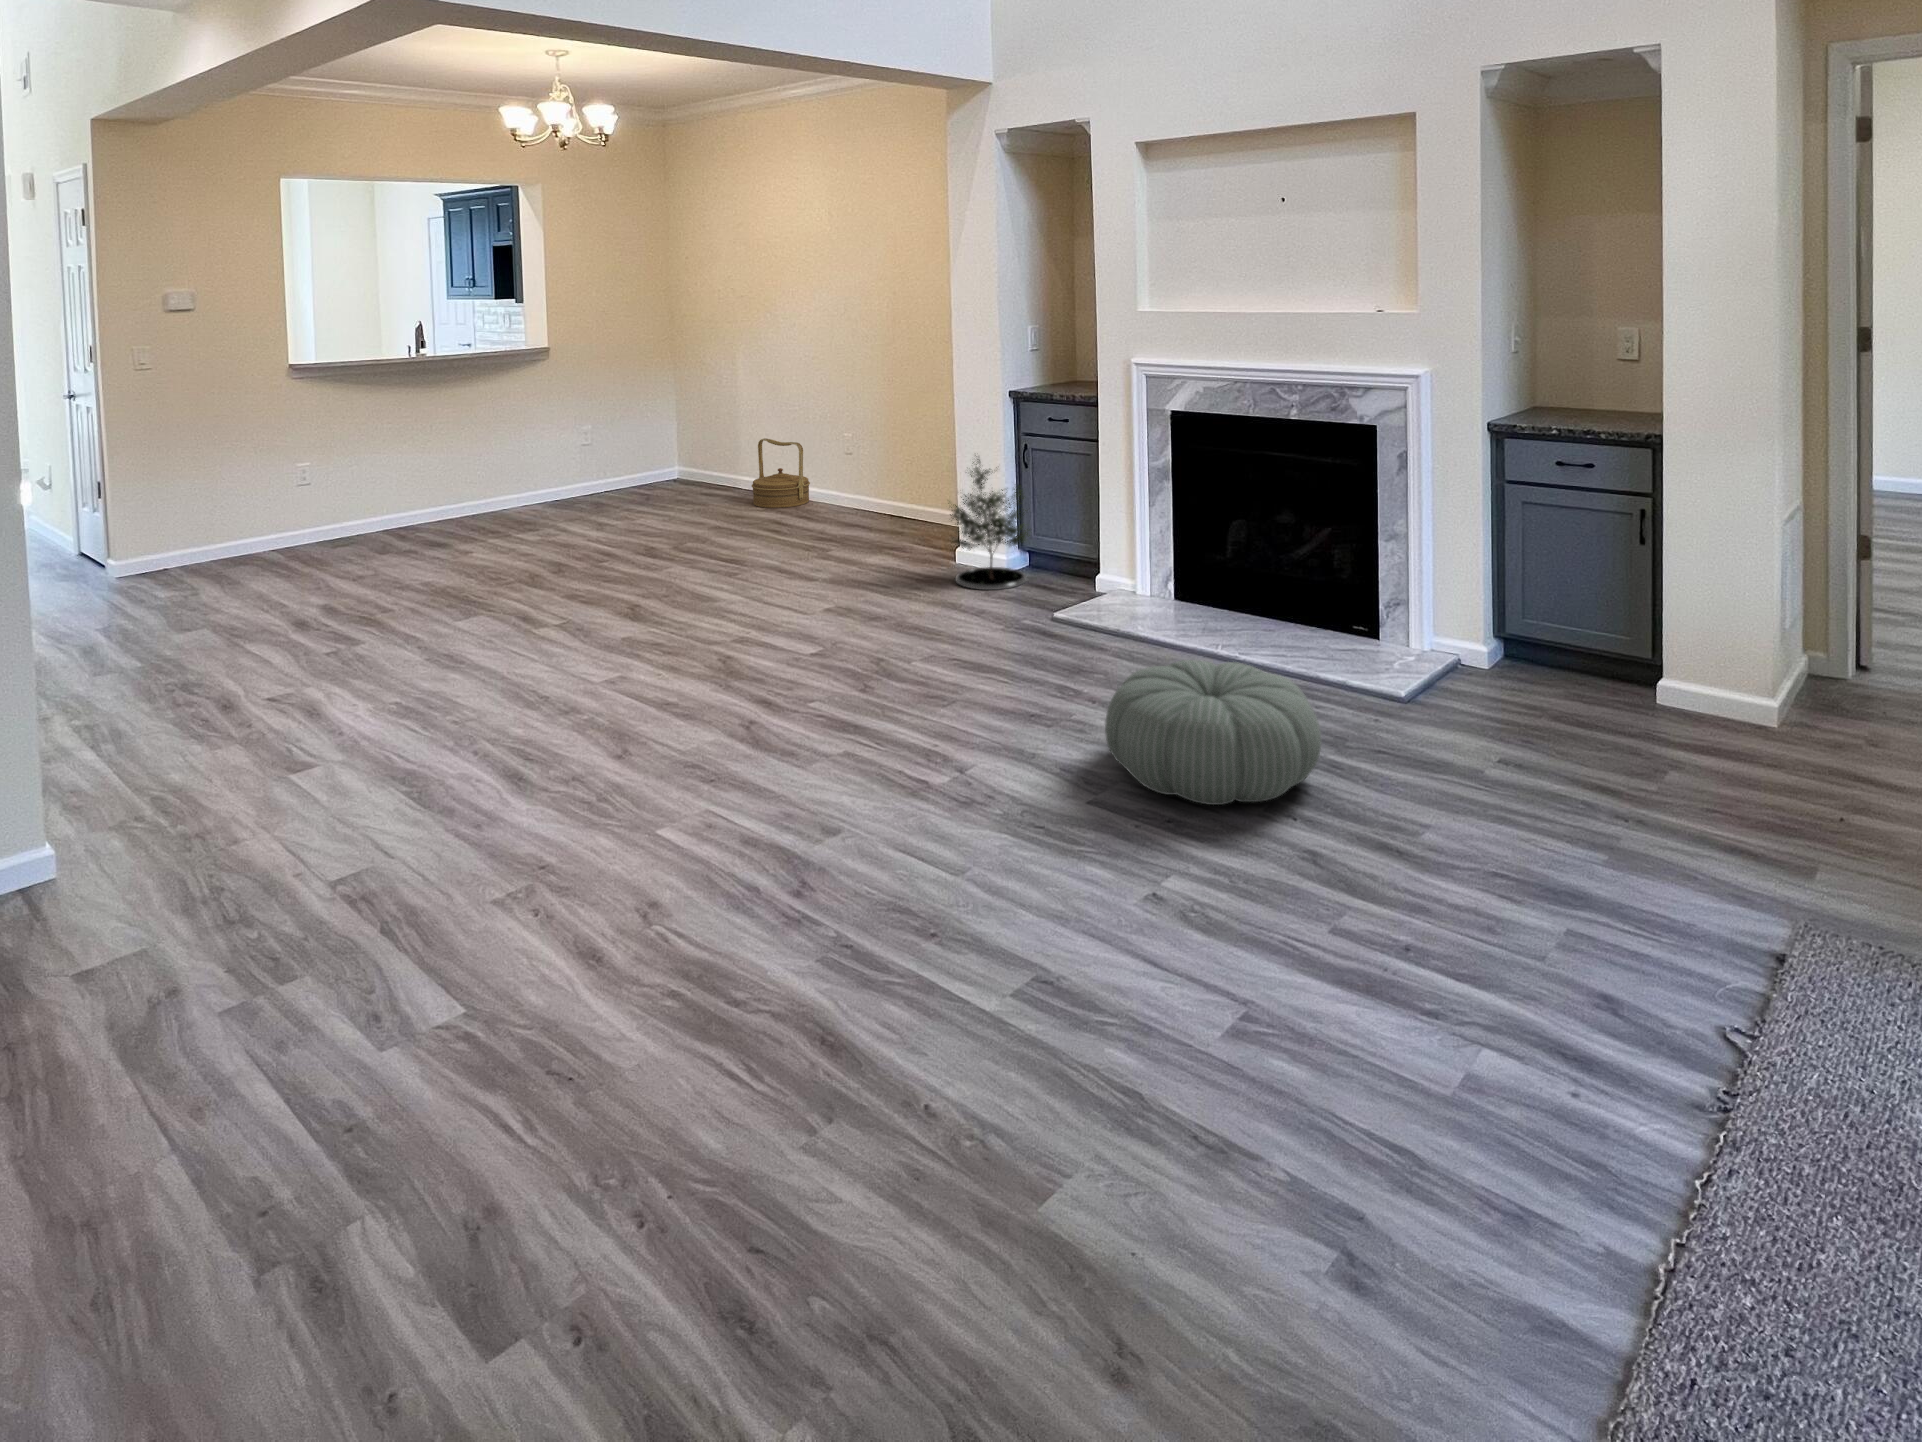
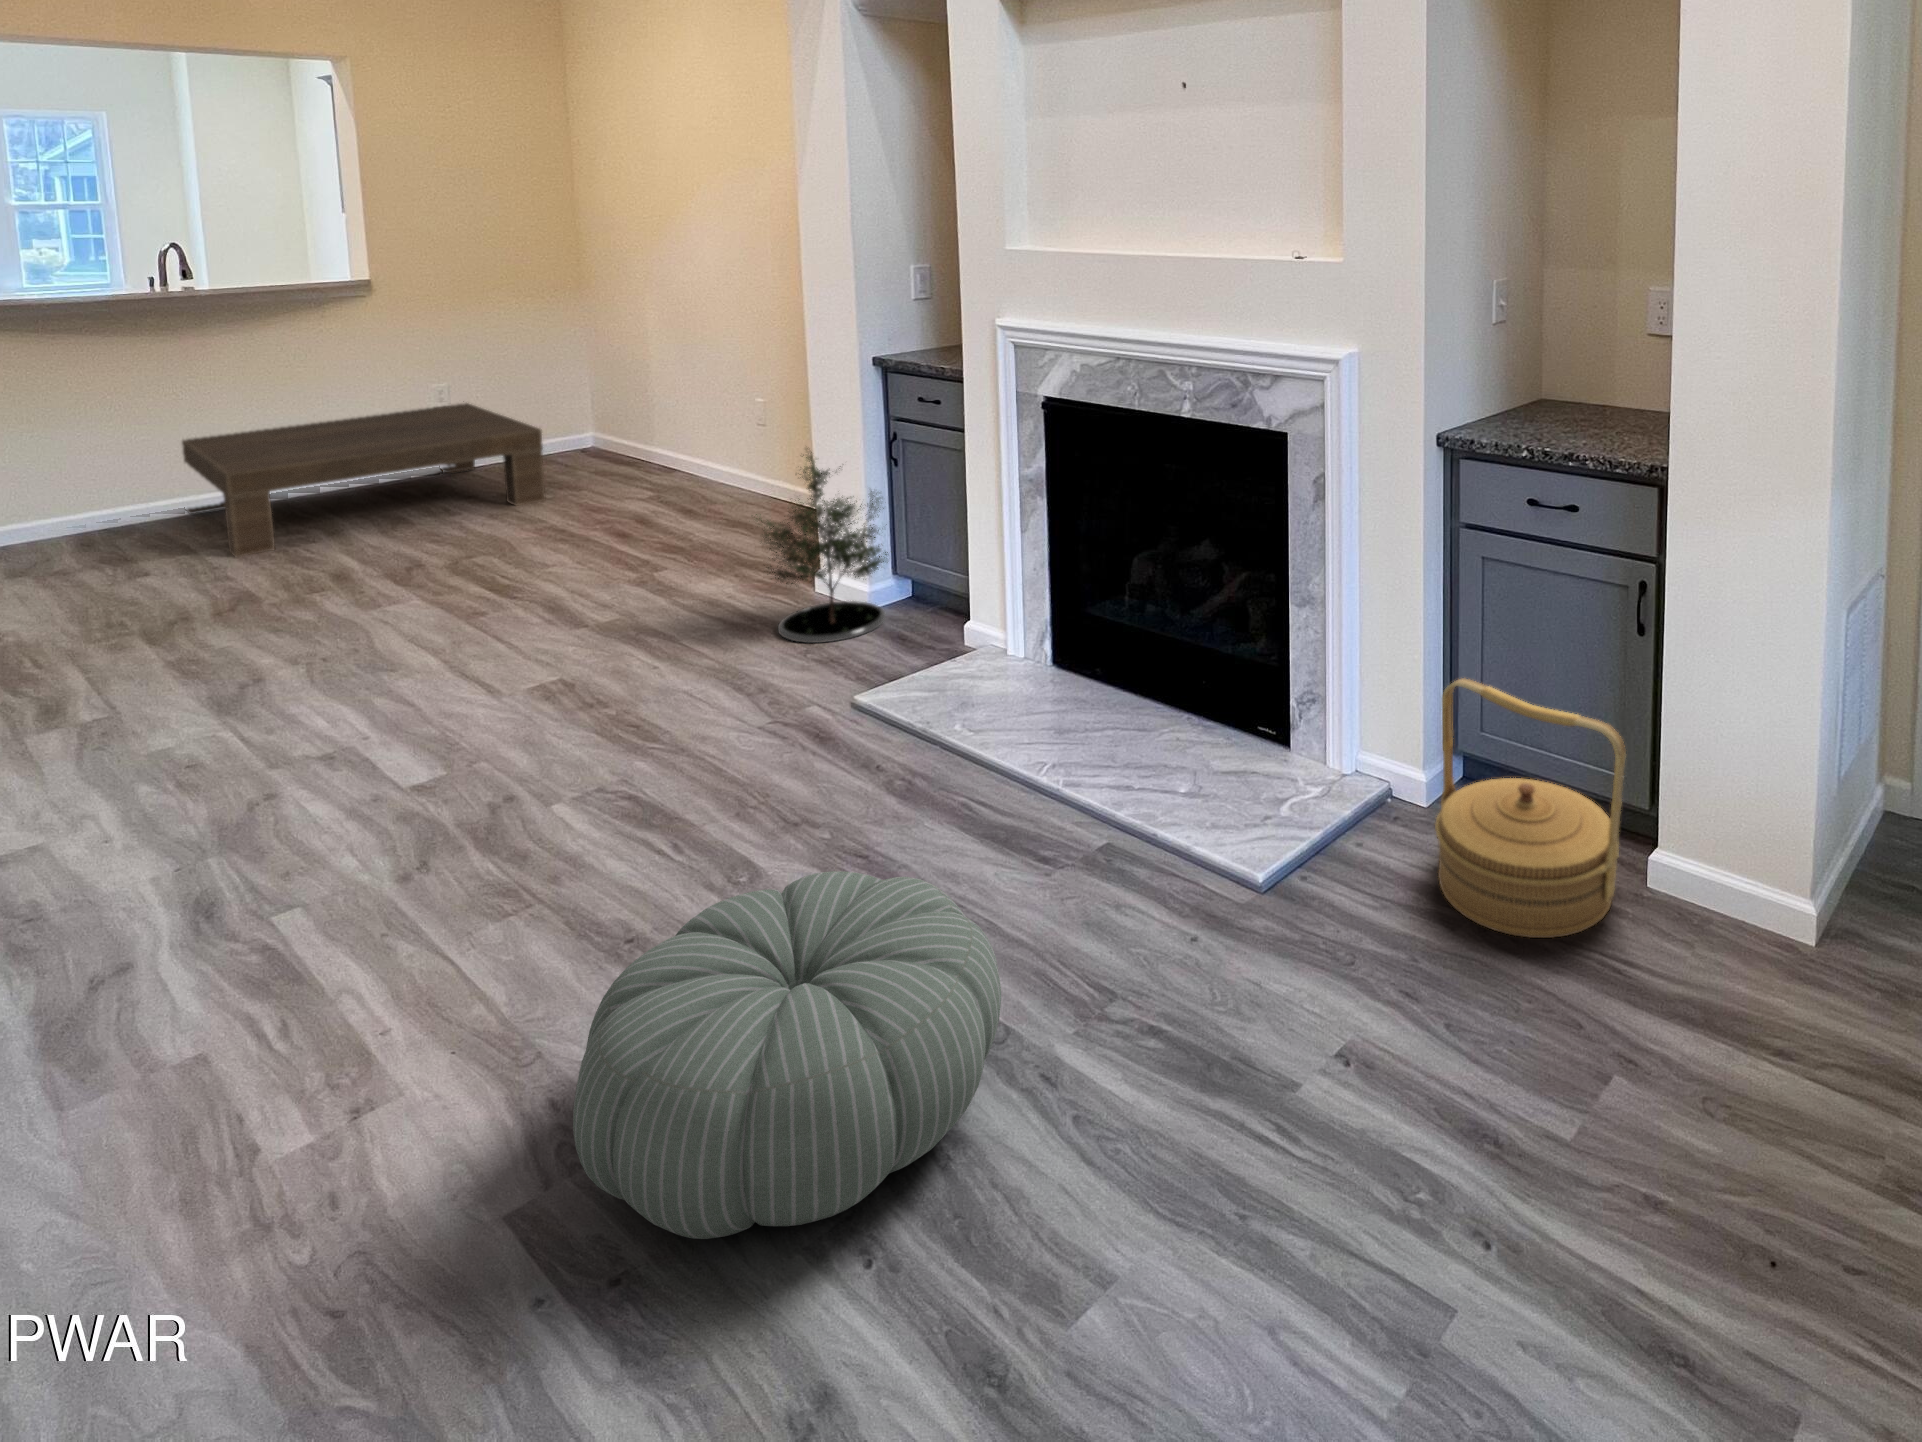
woven basket: present [752,438,810,508] -> present [1435,678,1626,938]
coffee table: none [432,441,688,546] -> present [182,403,546,557]

